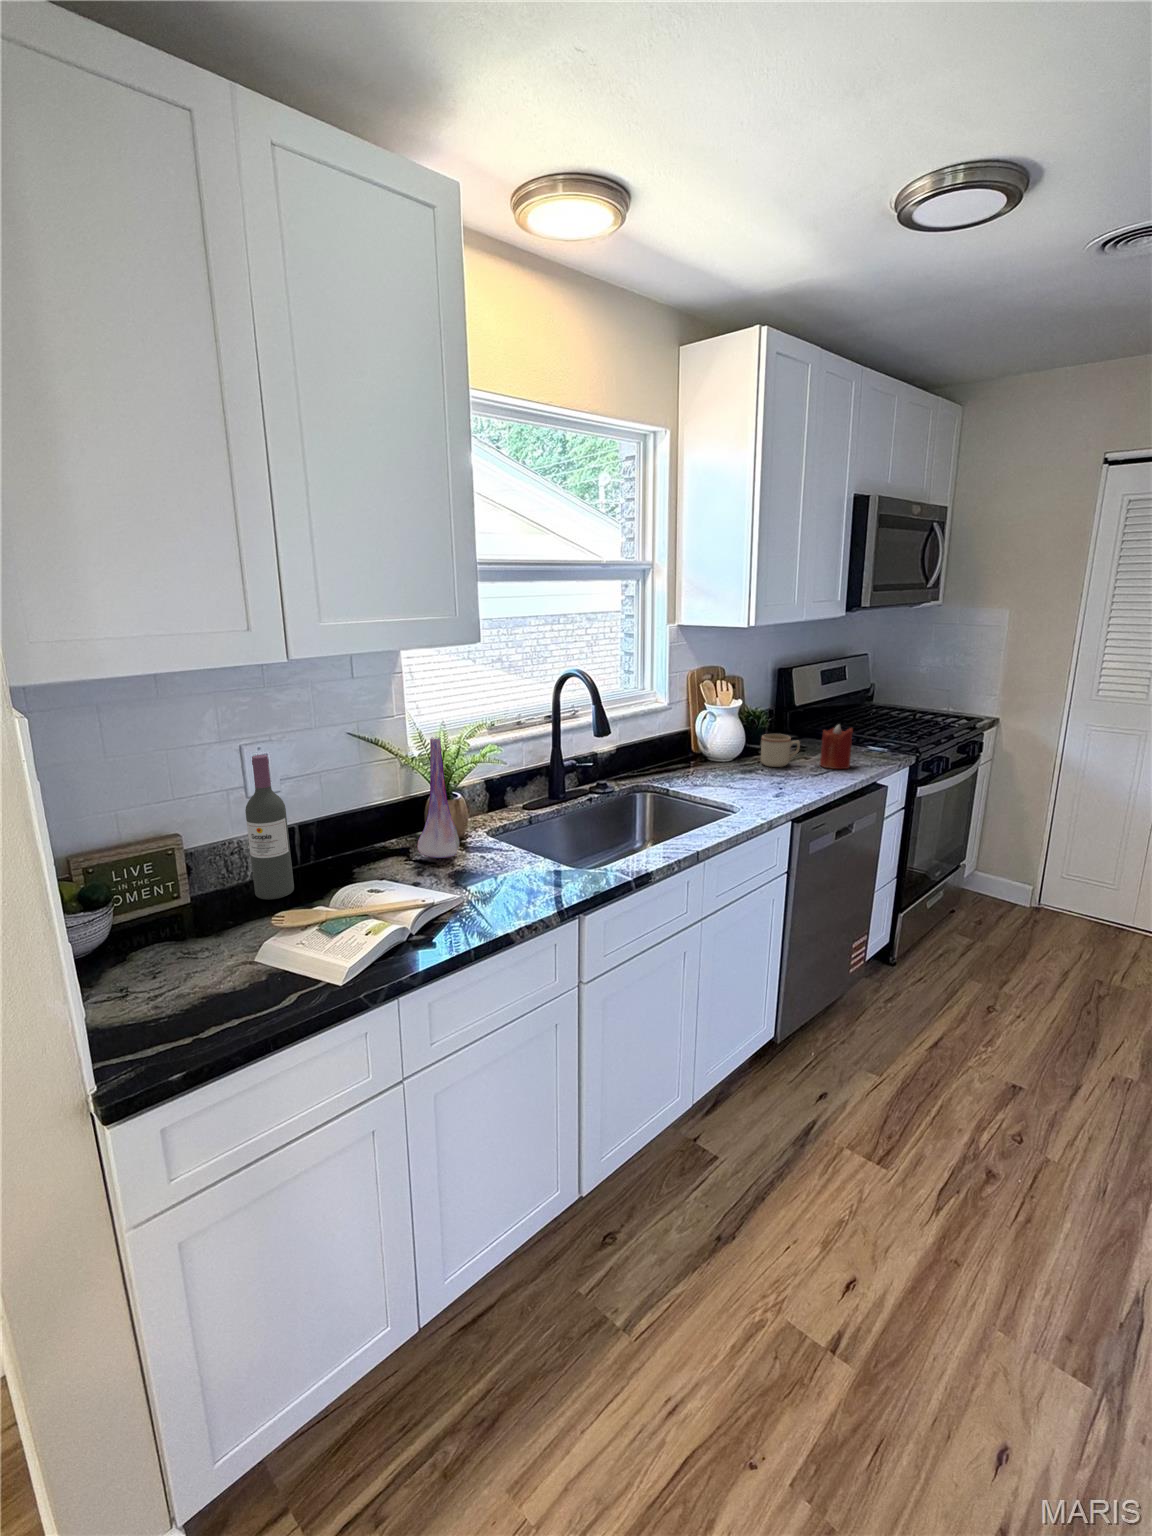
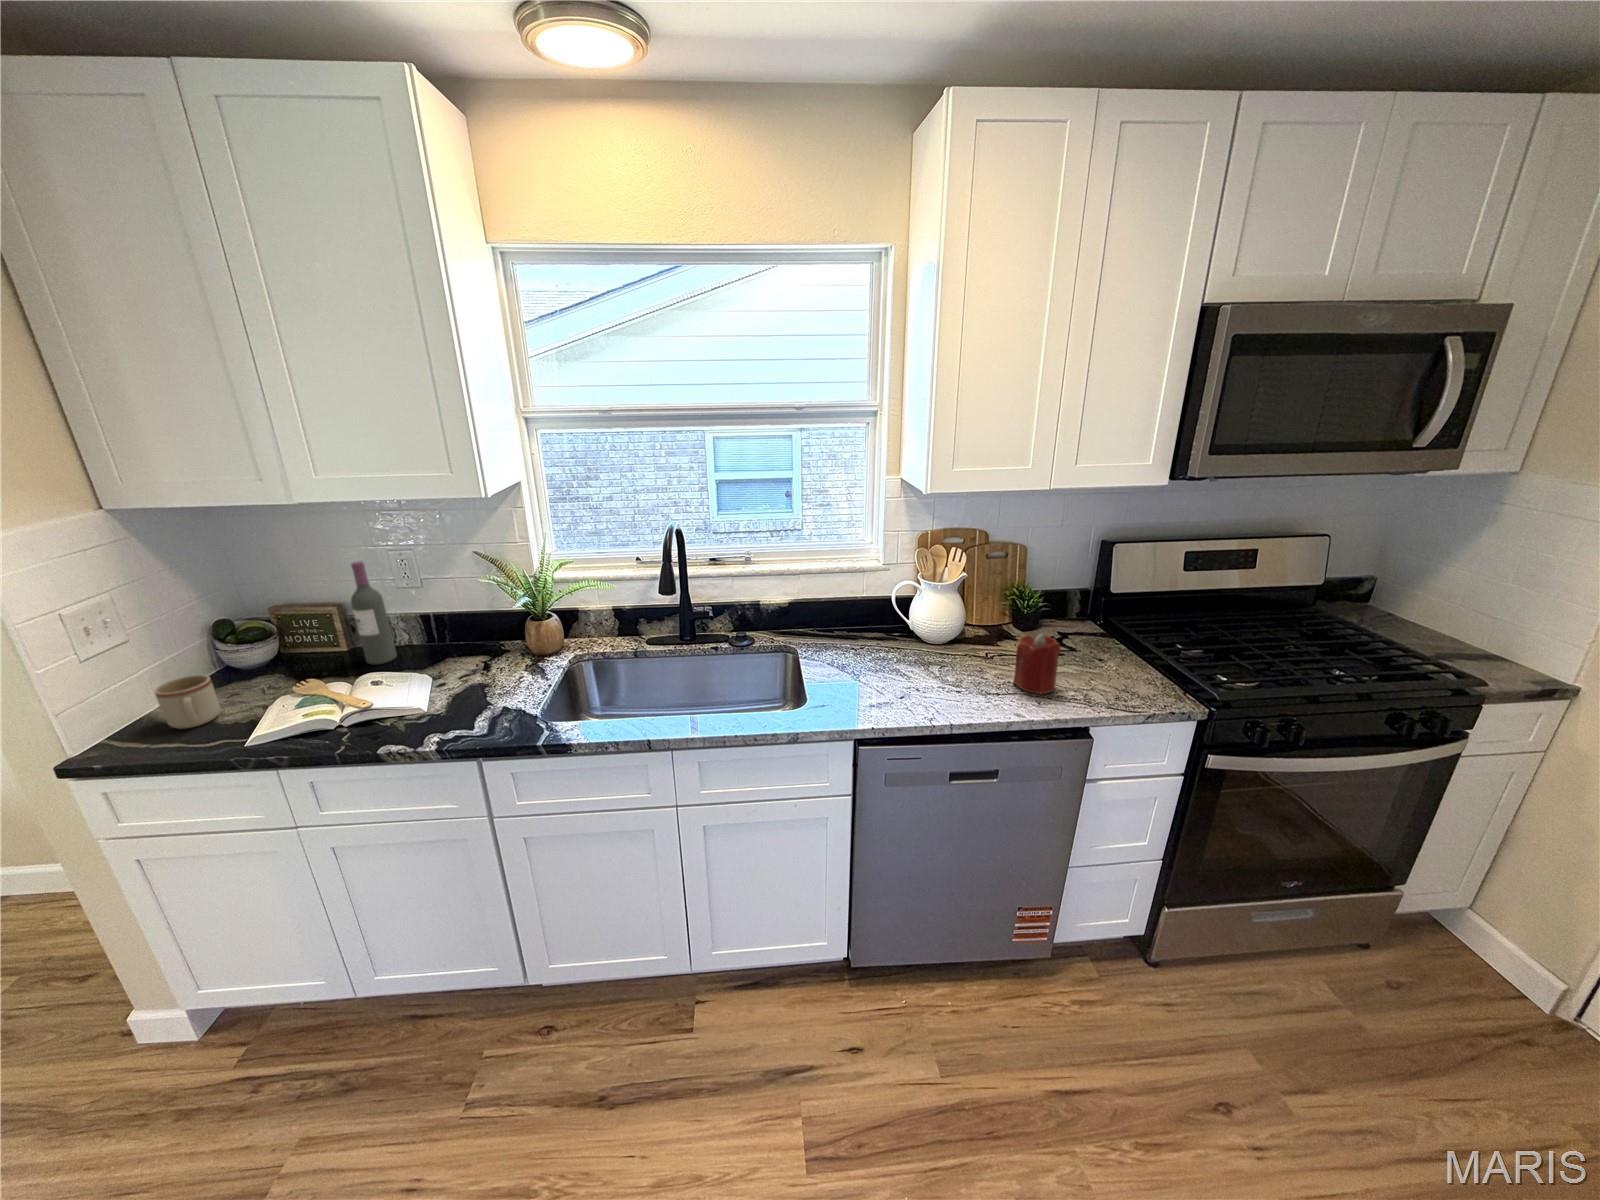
mug: present [761,734,800,767] -> present [155,675,220,729]
vase: present [417,738,460,858] -> none [475,565,512,669]

